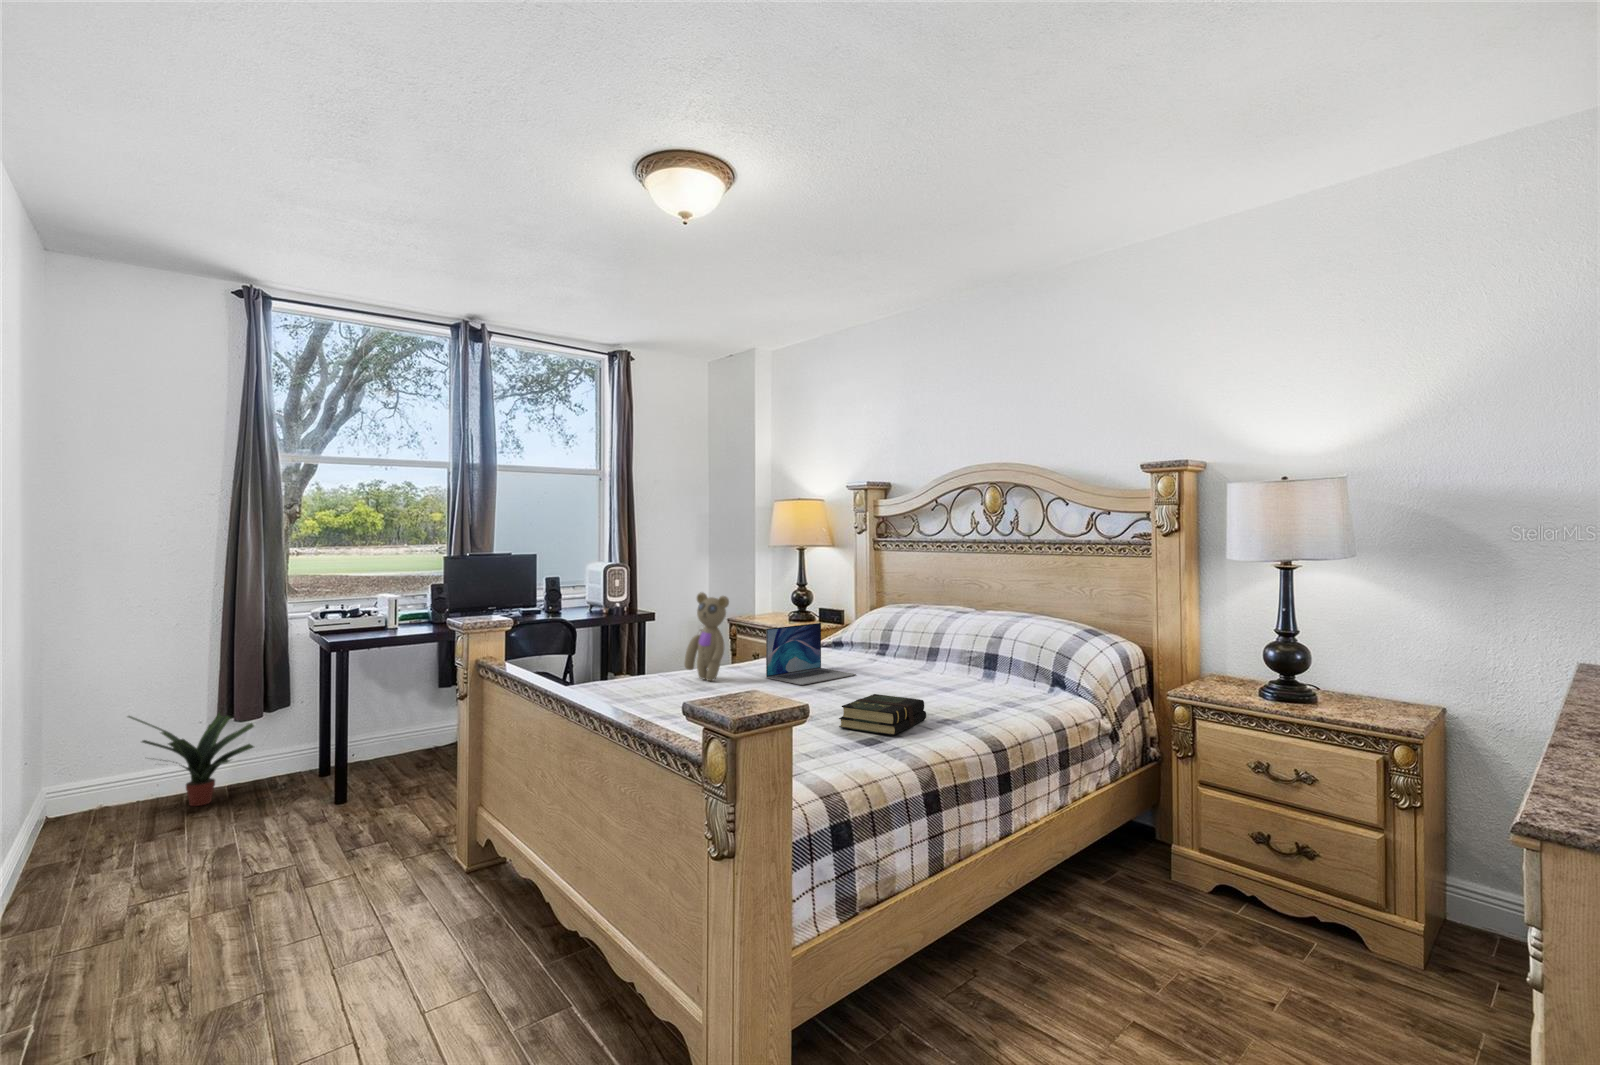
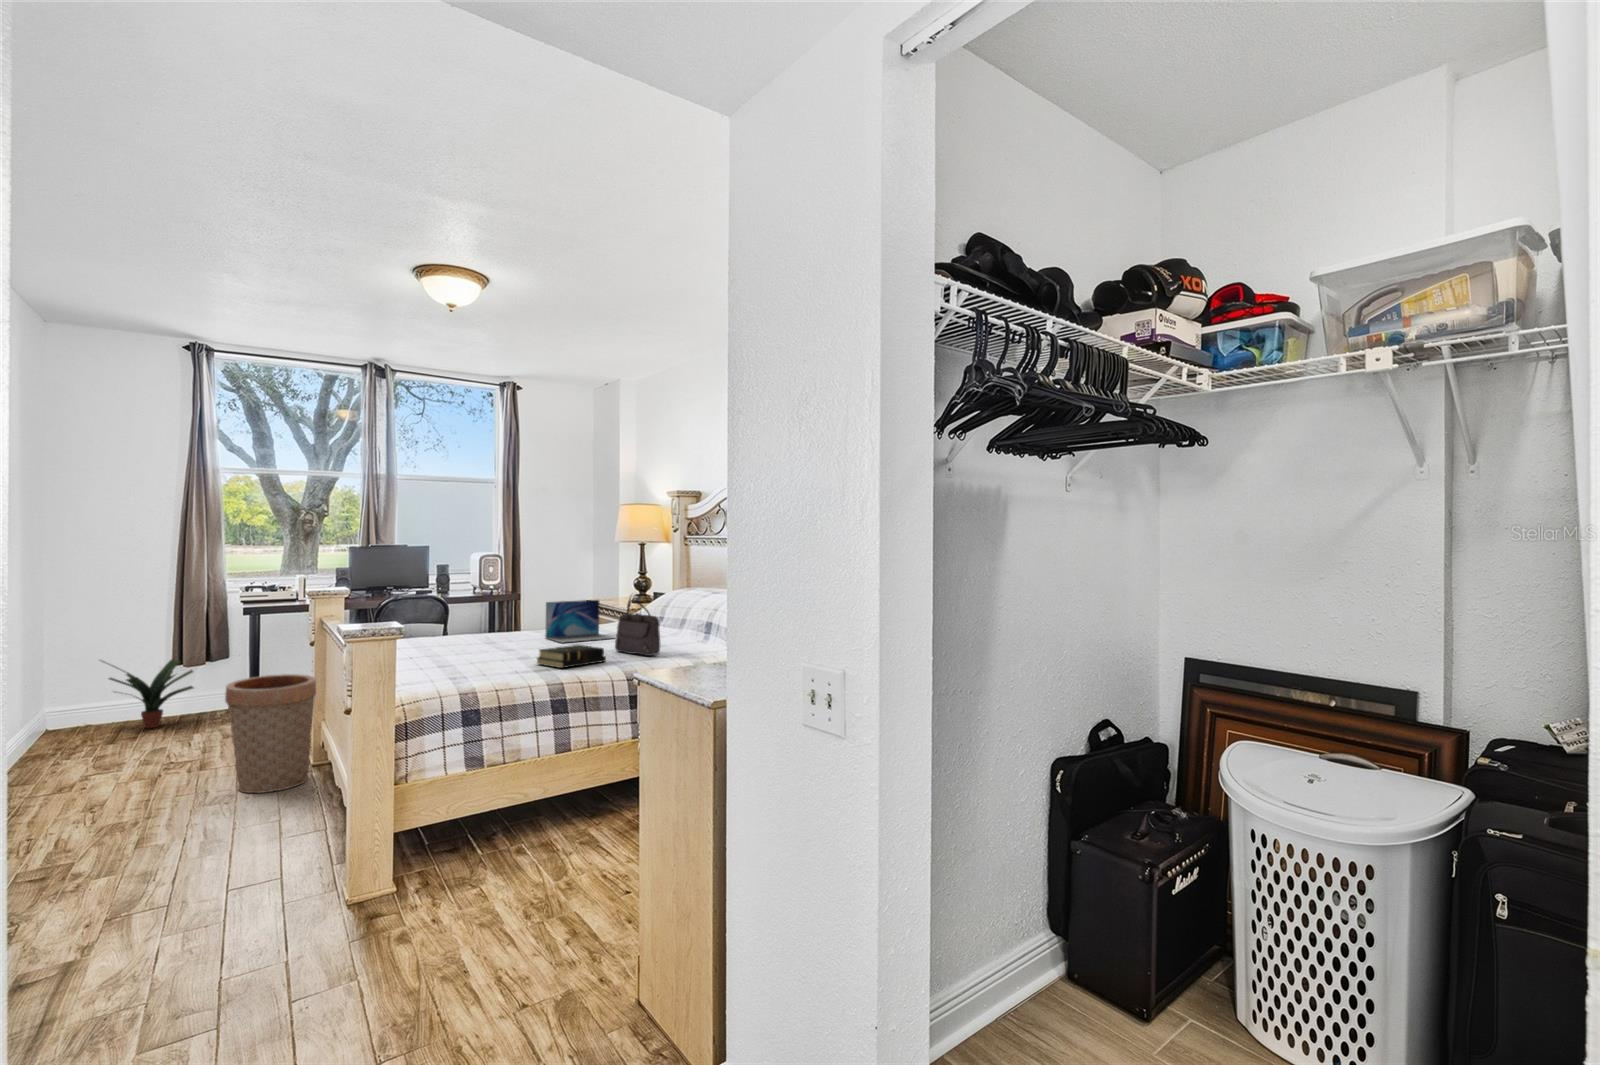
teddy bear: present [684,592,729,681] -> none [485,574,514,639]
handbag: none [899,618,976,707] -> present [615,598,660,656]
basket: none [362,742,486,928] -> present [225,674,316,793]

